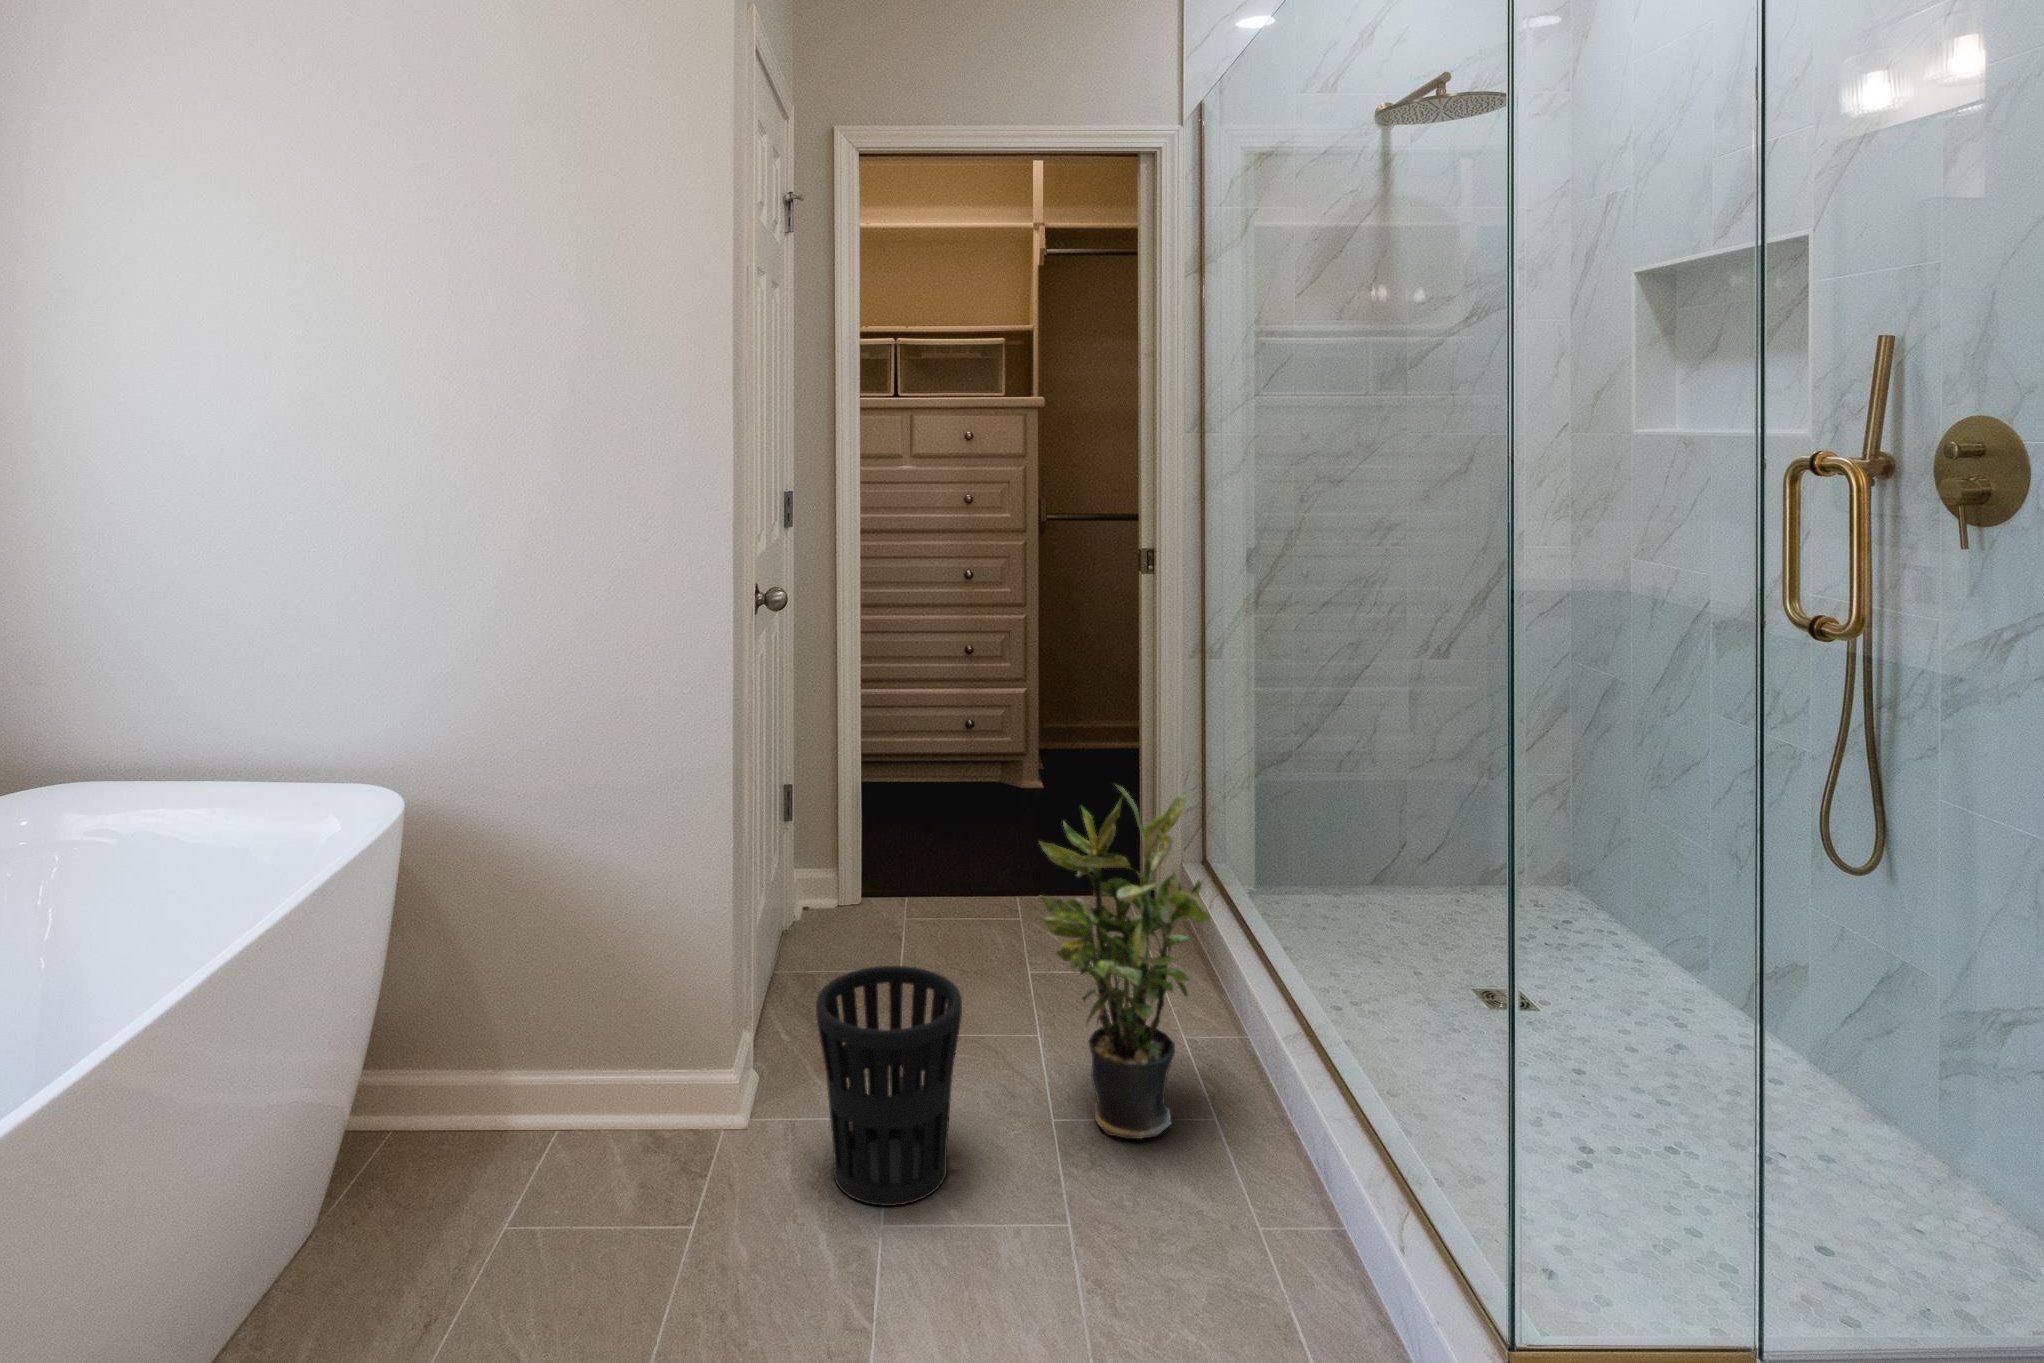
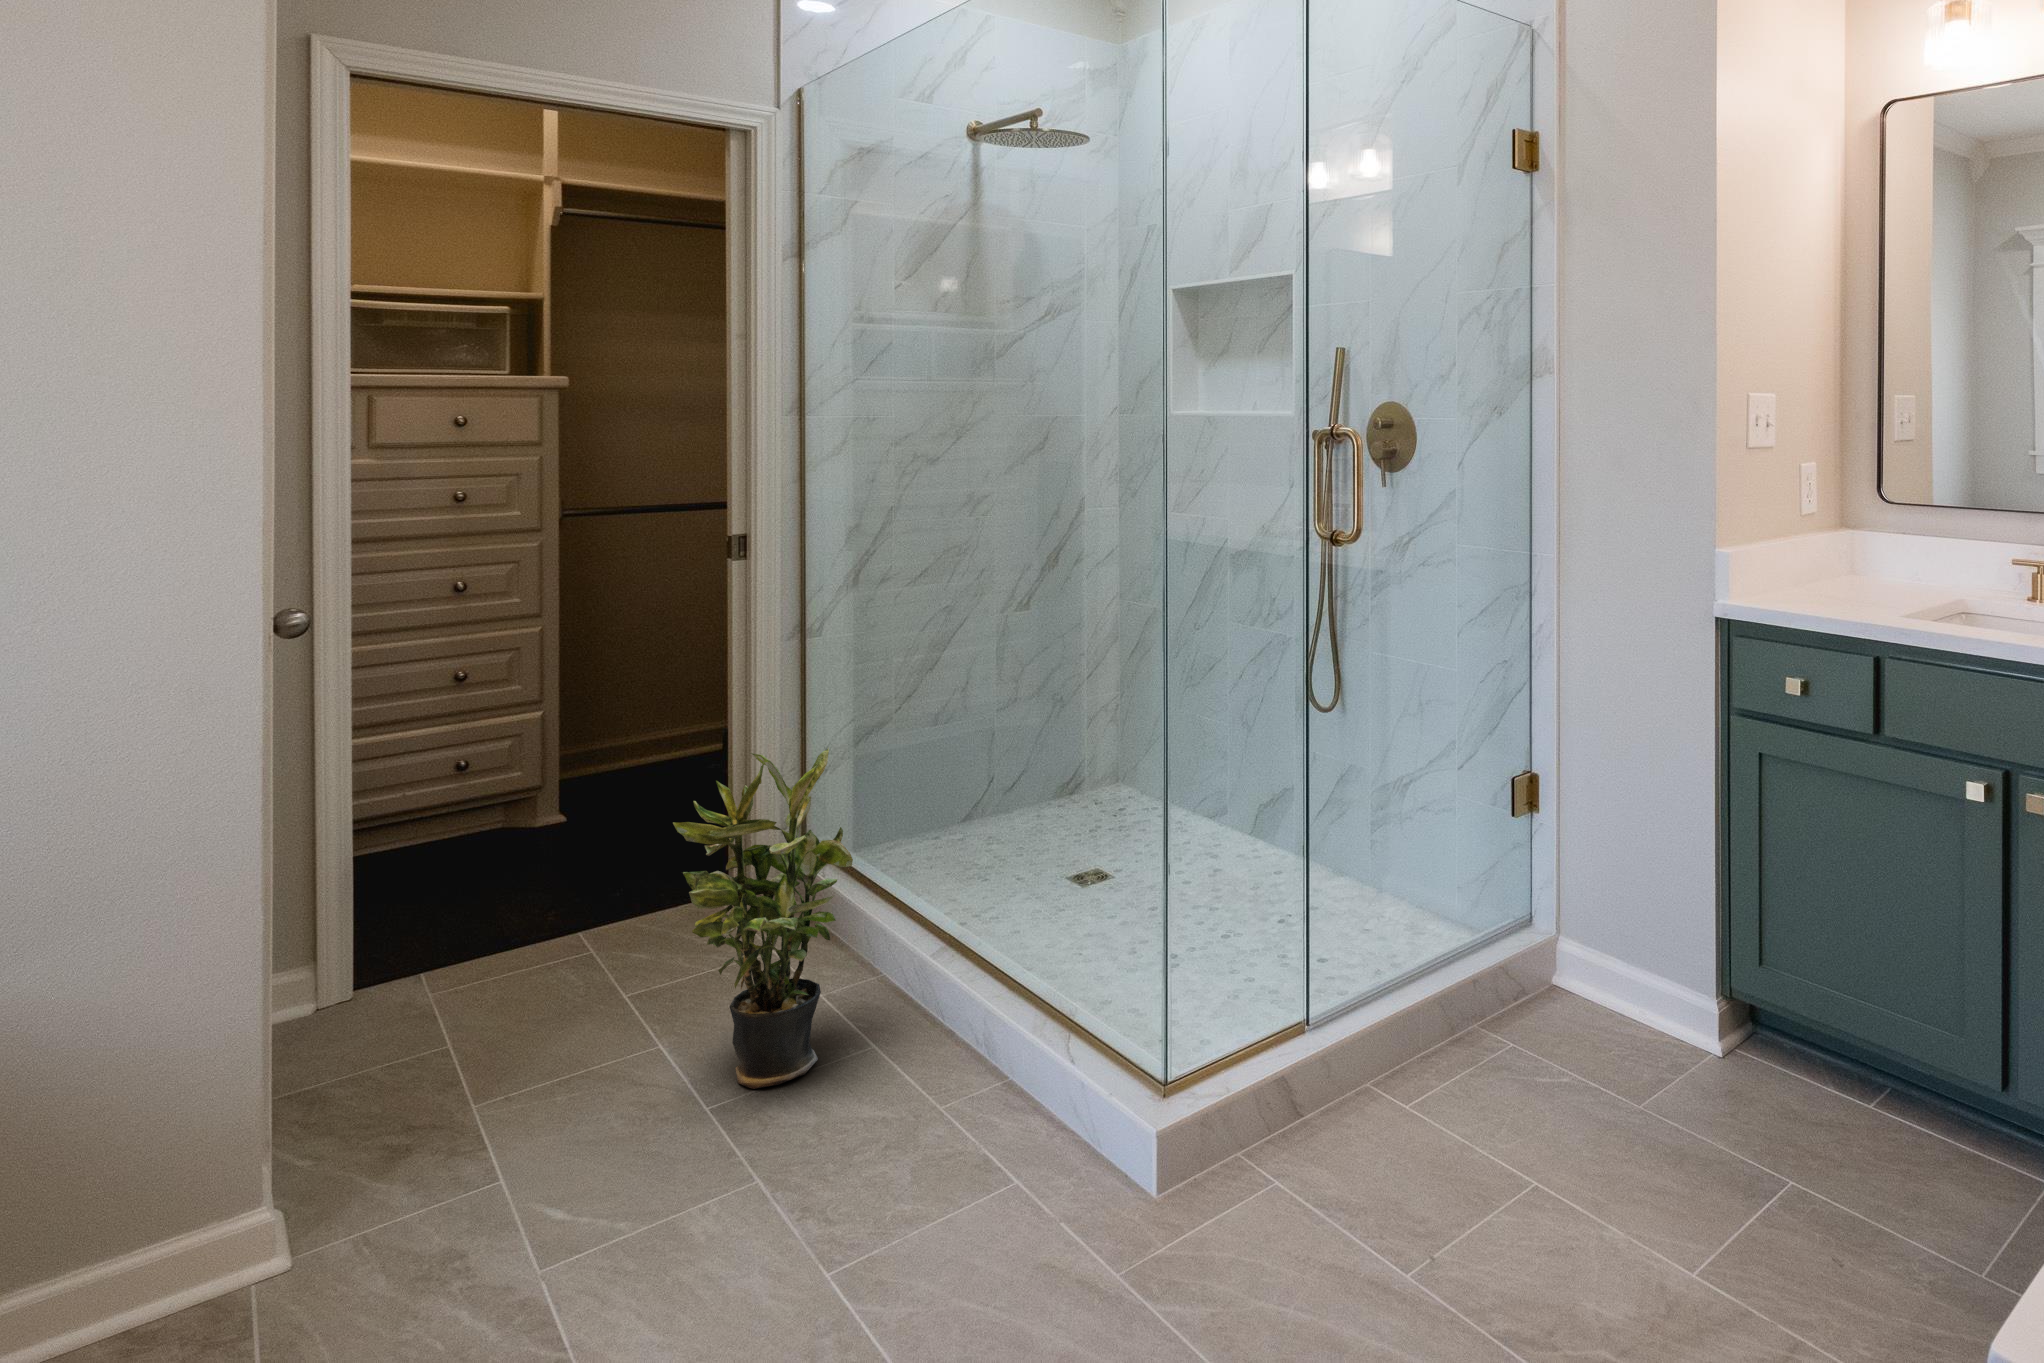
wastebasket: present [816,966,962,1206] -> none [413,981,604,1239]

